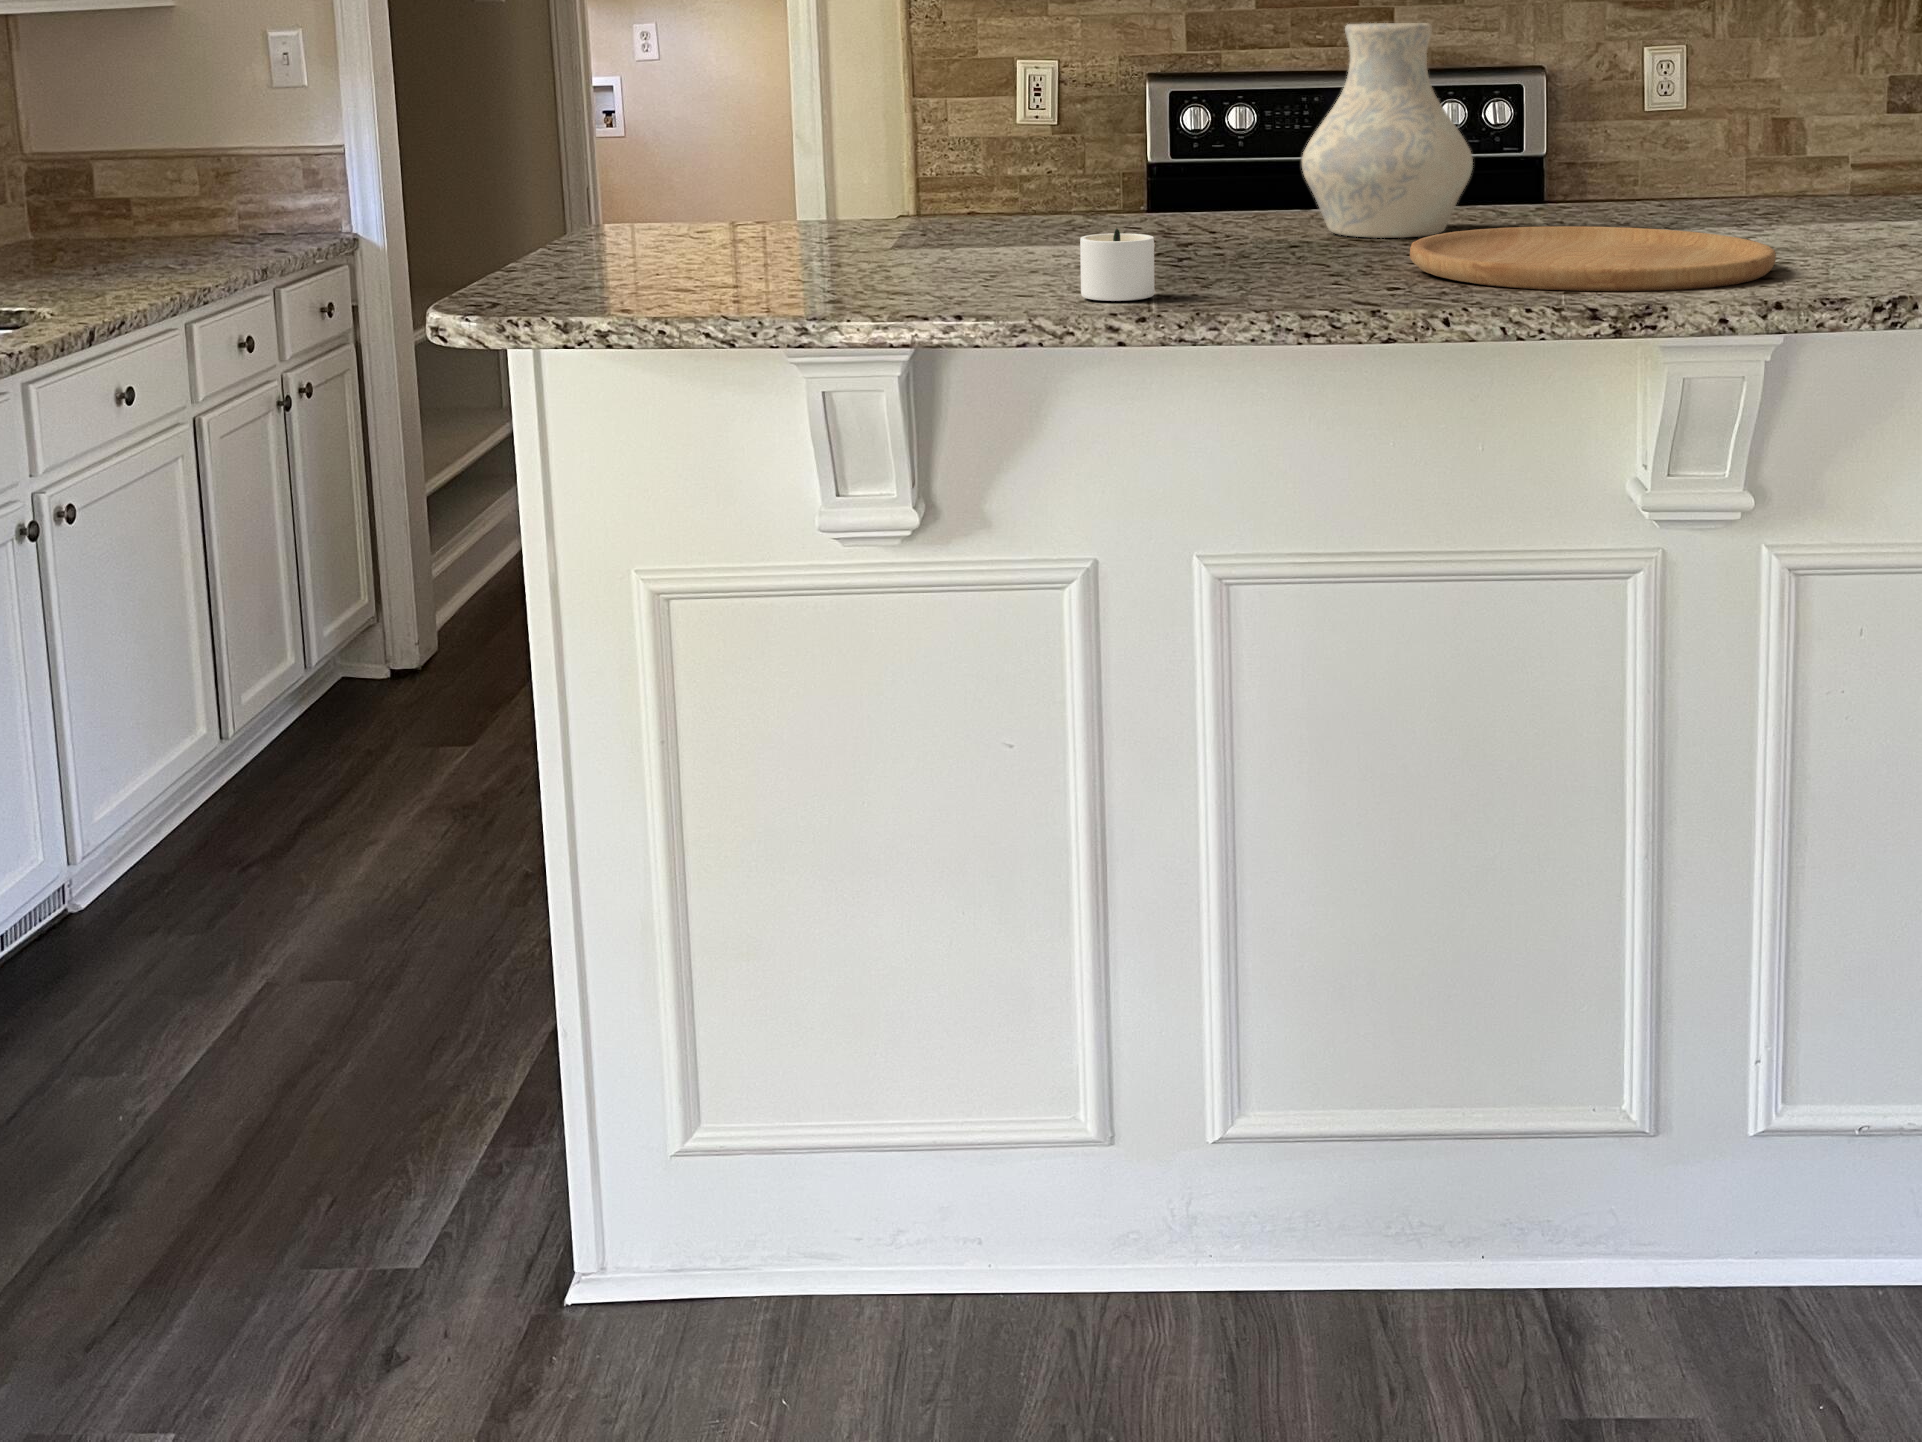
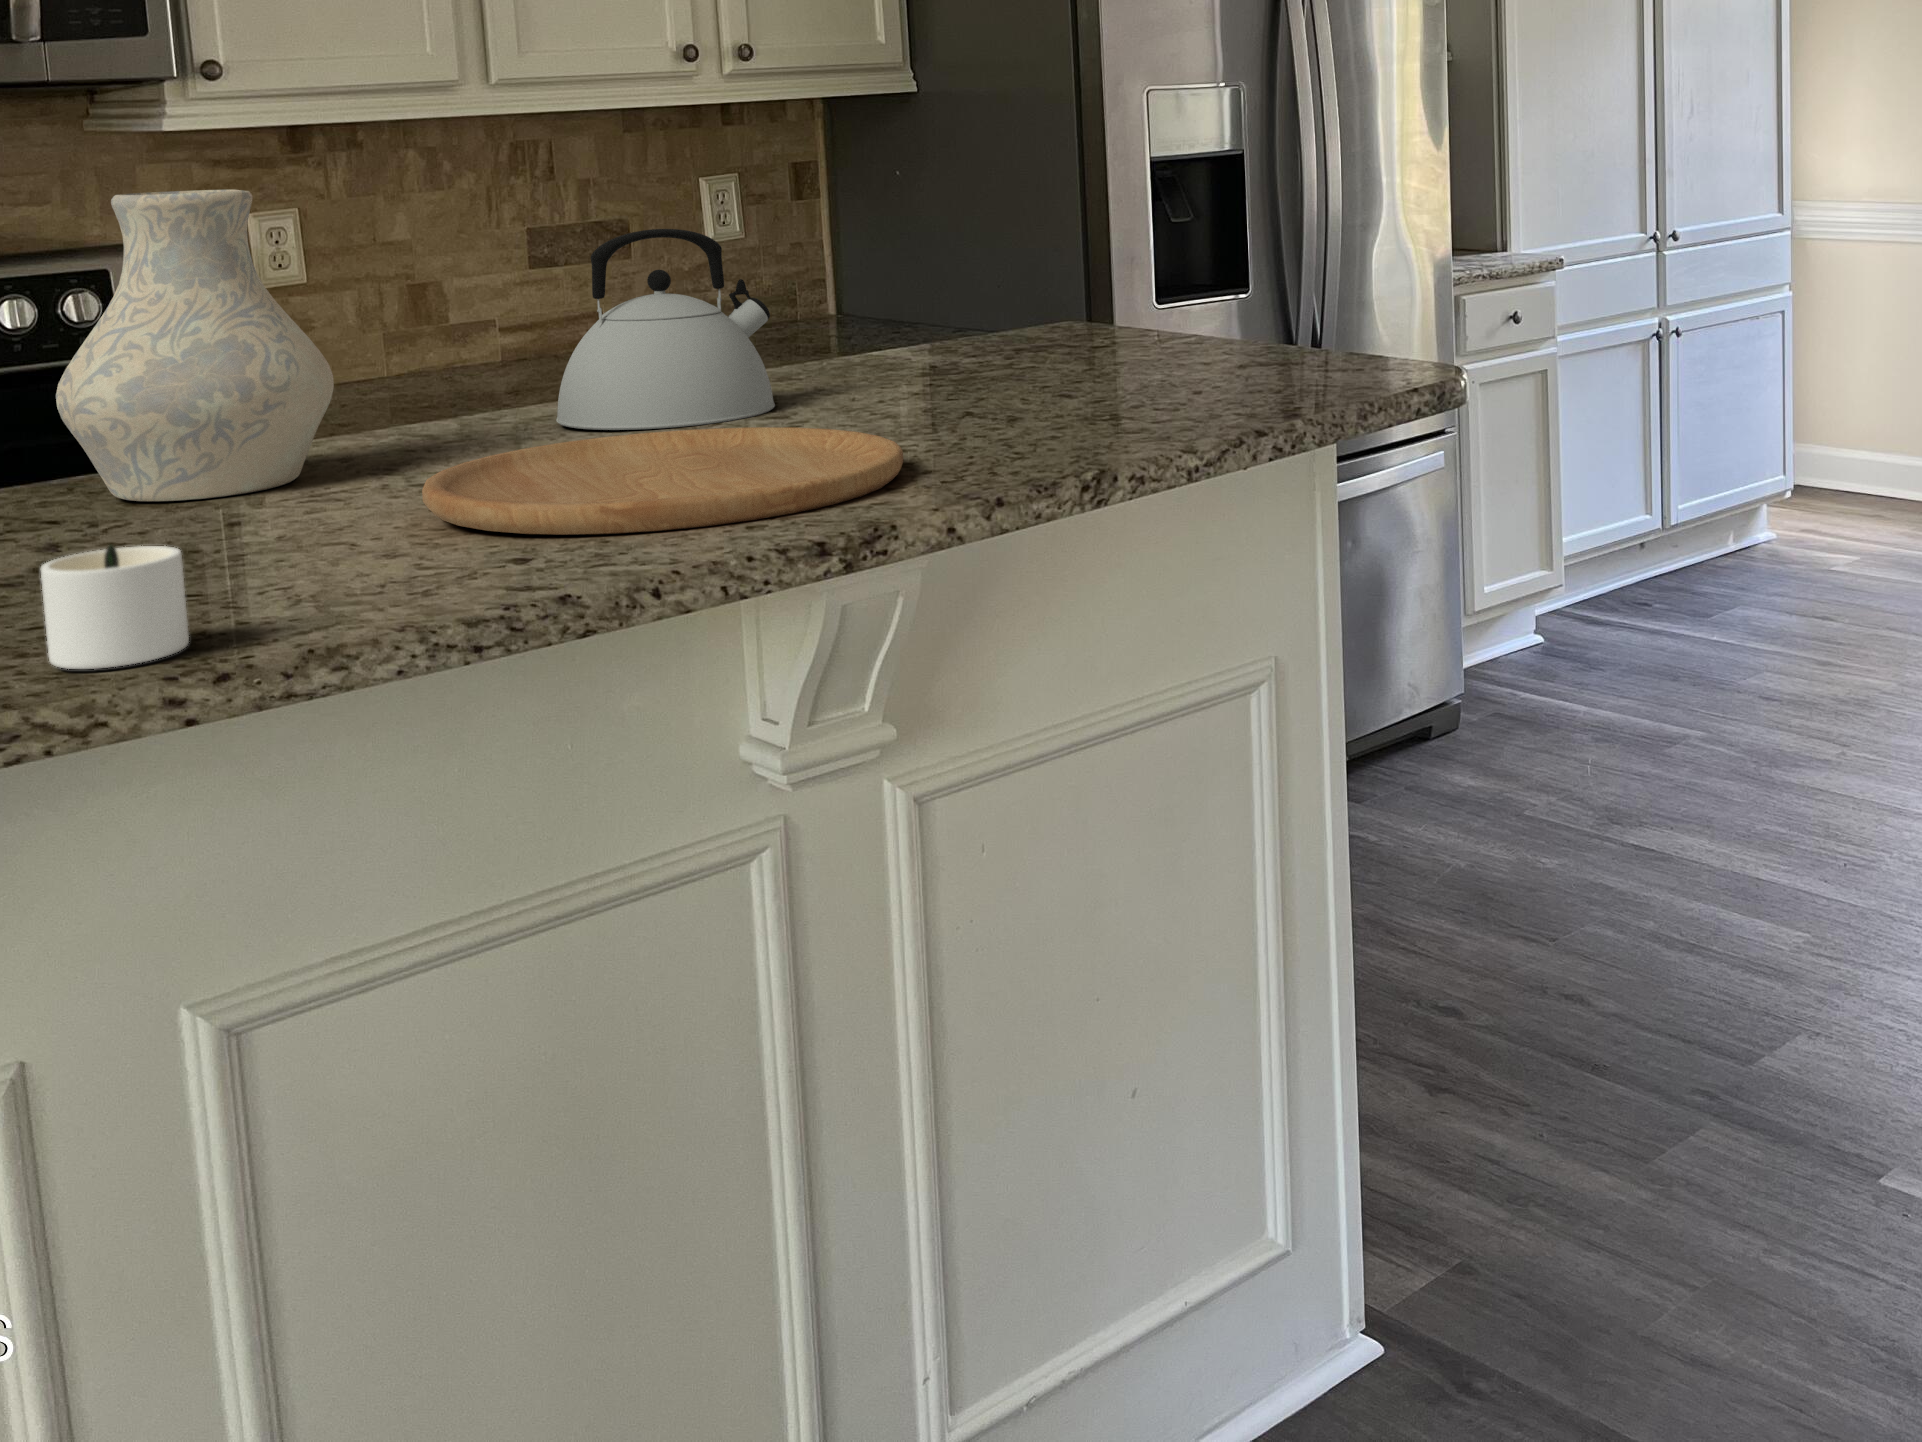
kettle: none [1664,70,1858,236] -> present [556,229,775,430]

